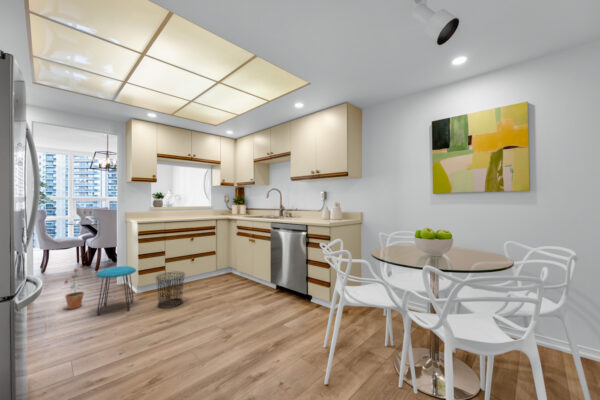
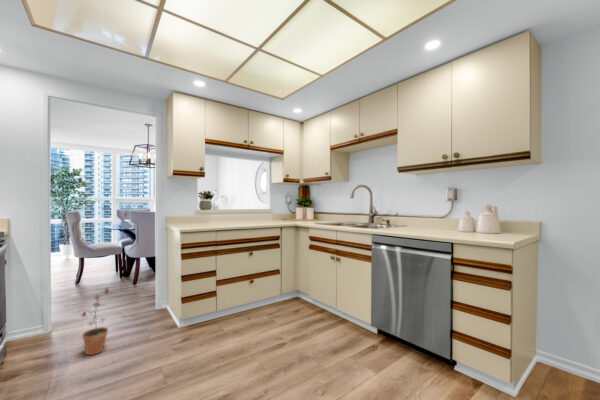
stool: present [96,266,136,315] -> none [121,293,178,373]
trash can: present [156,273,185,308] -> none [206,304,248,366]

